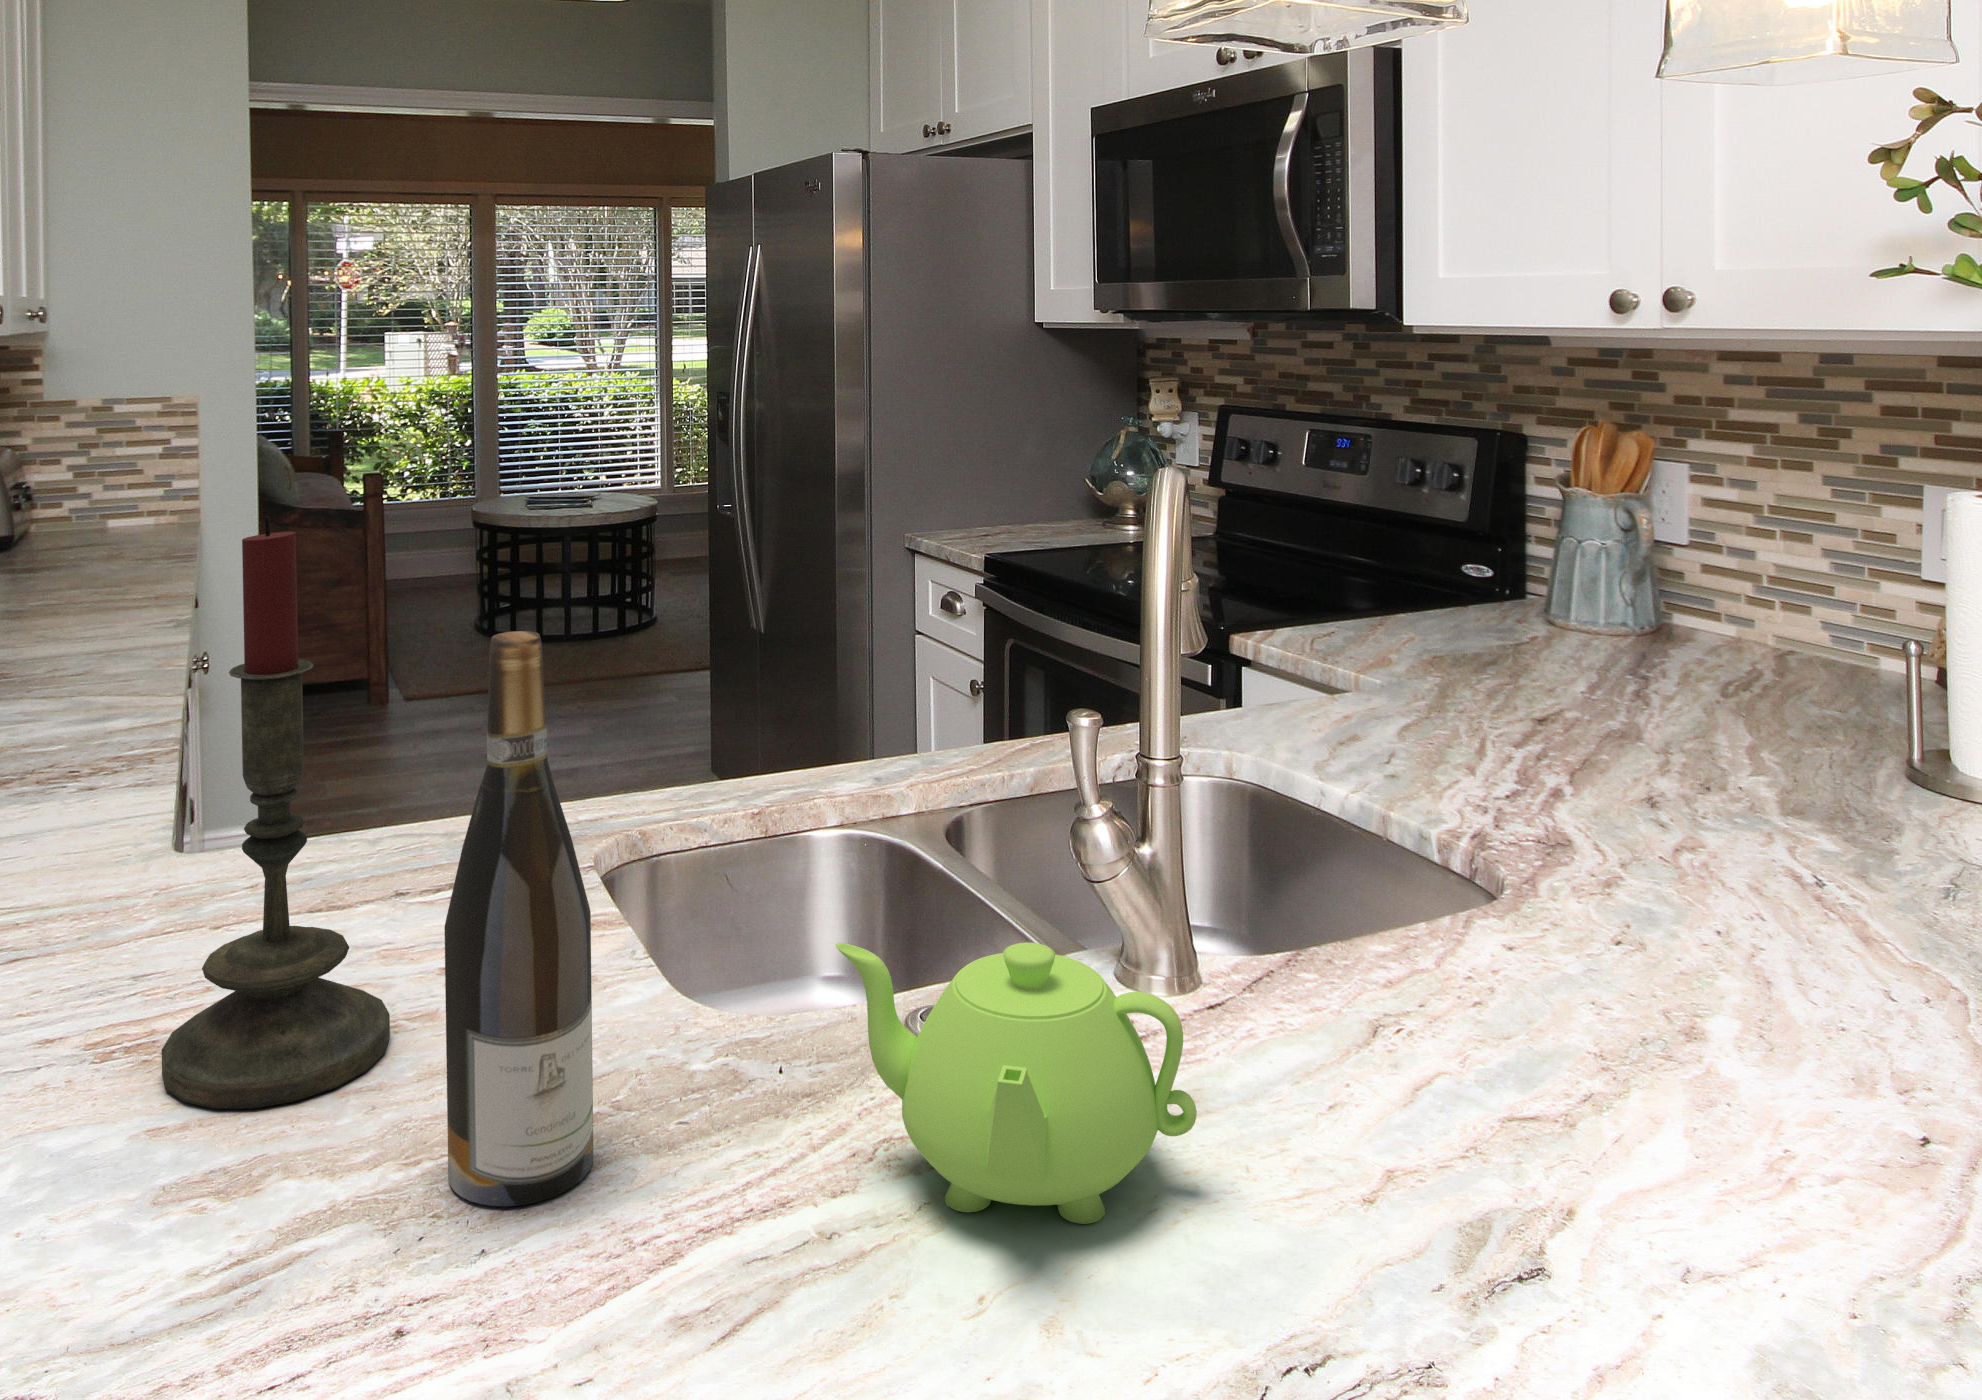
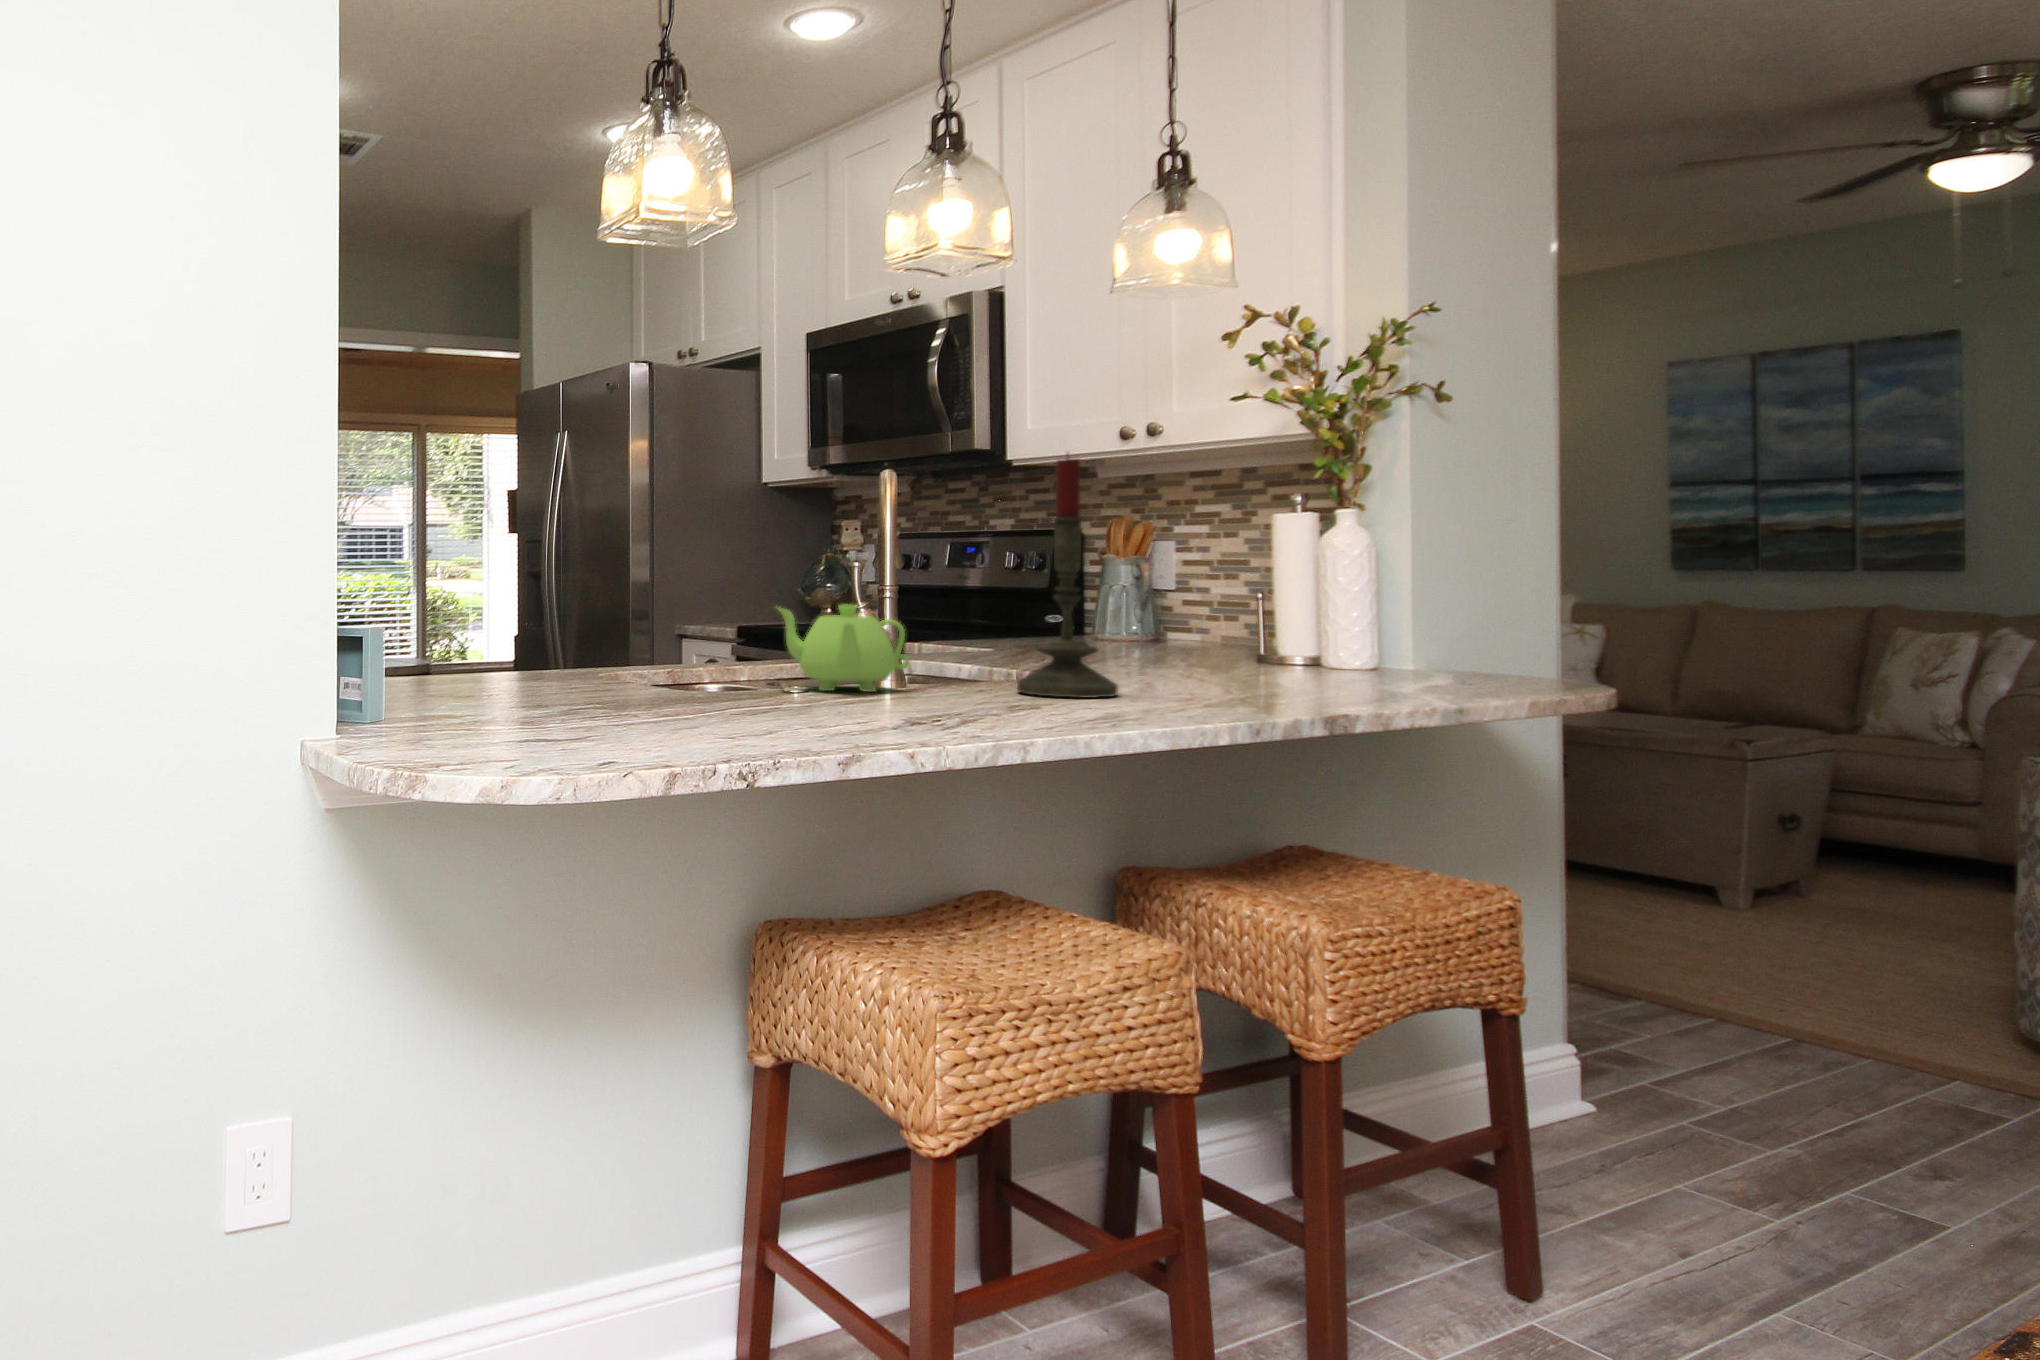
candle: present [161,517,390,1109] -> present [1017,458,1118,698]
wine bottle: present [445,631,593,1206] -> none [628,487,682,690]

